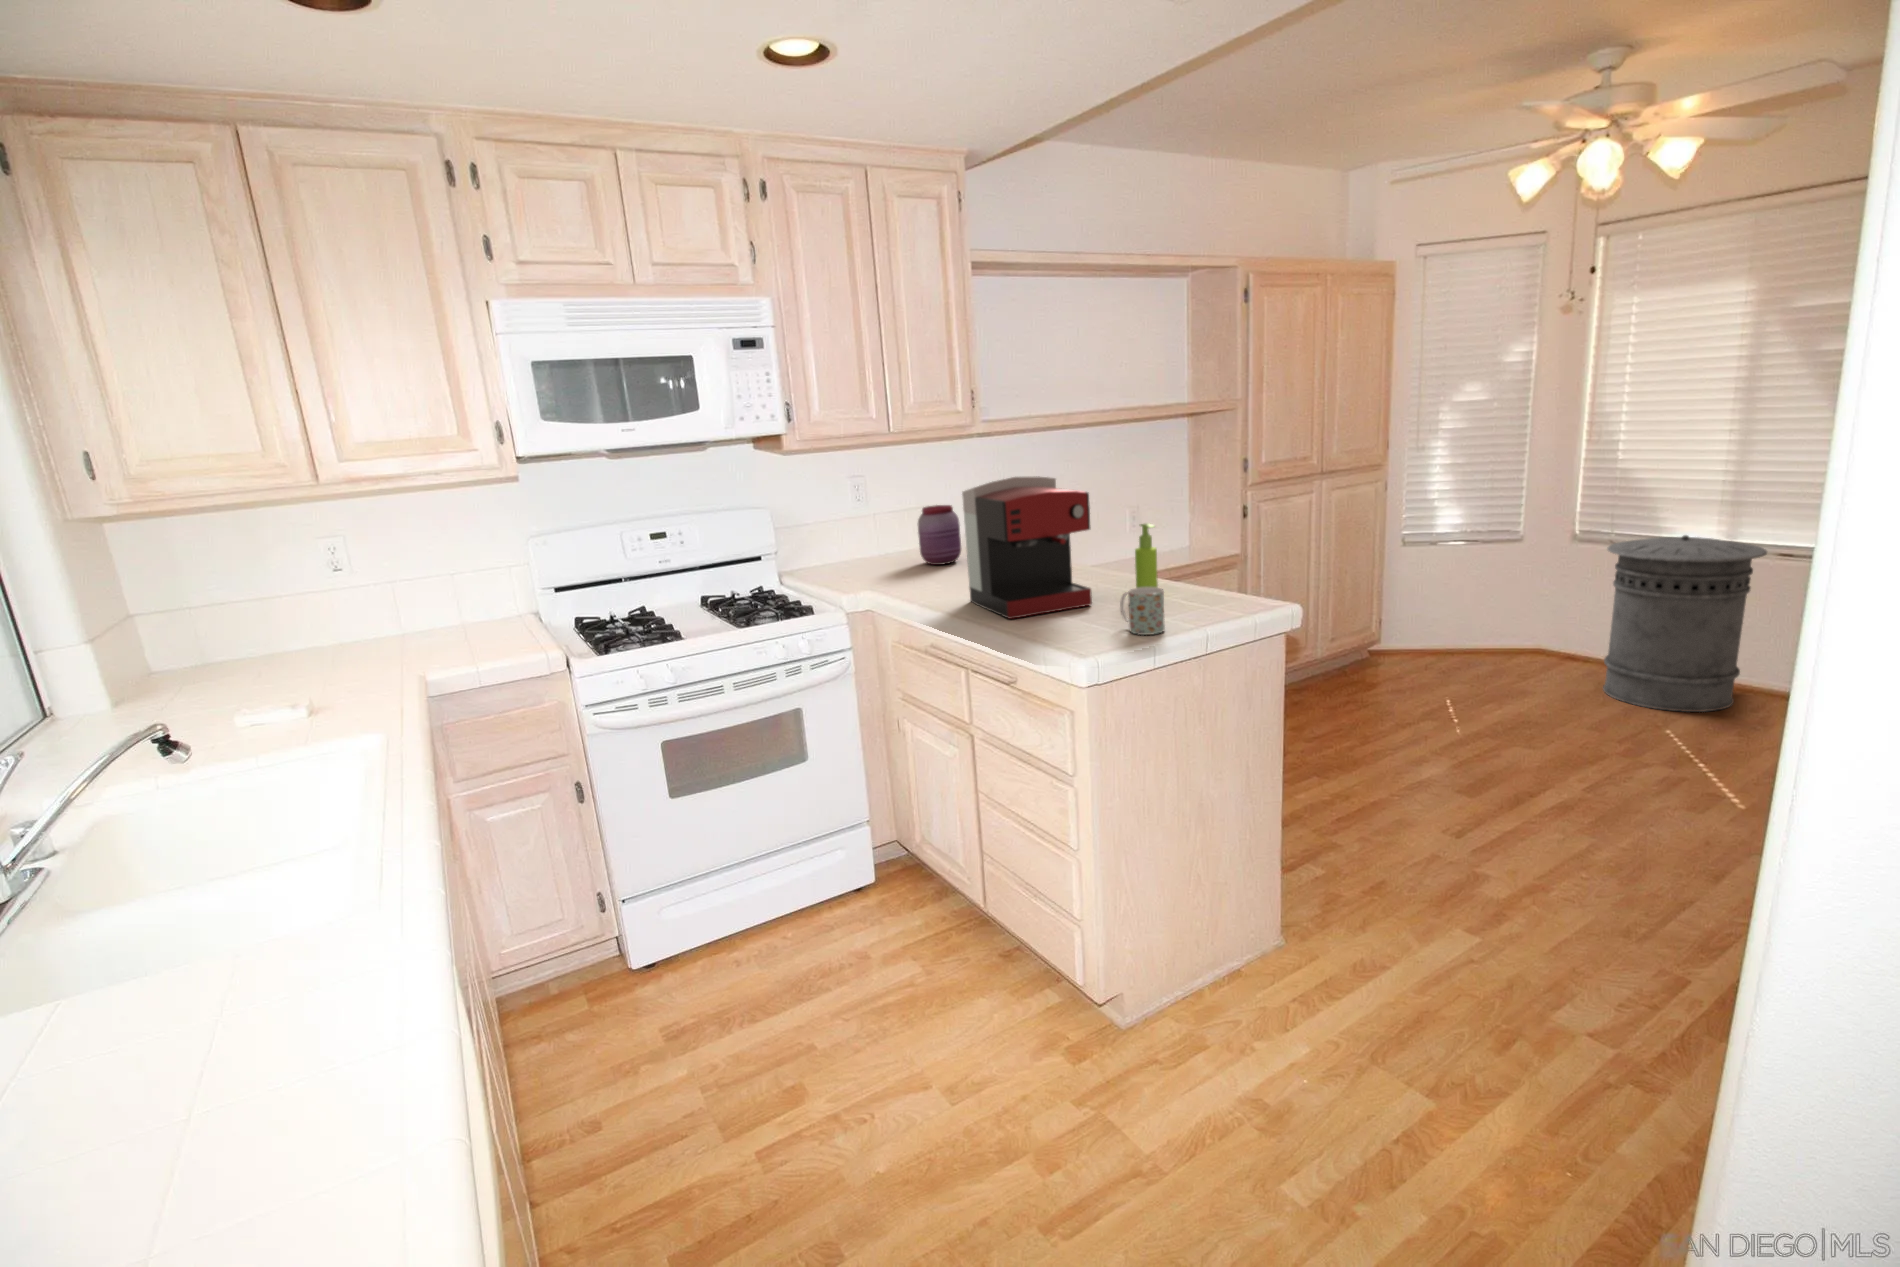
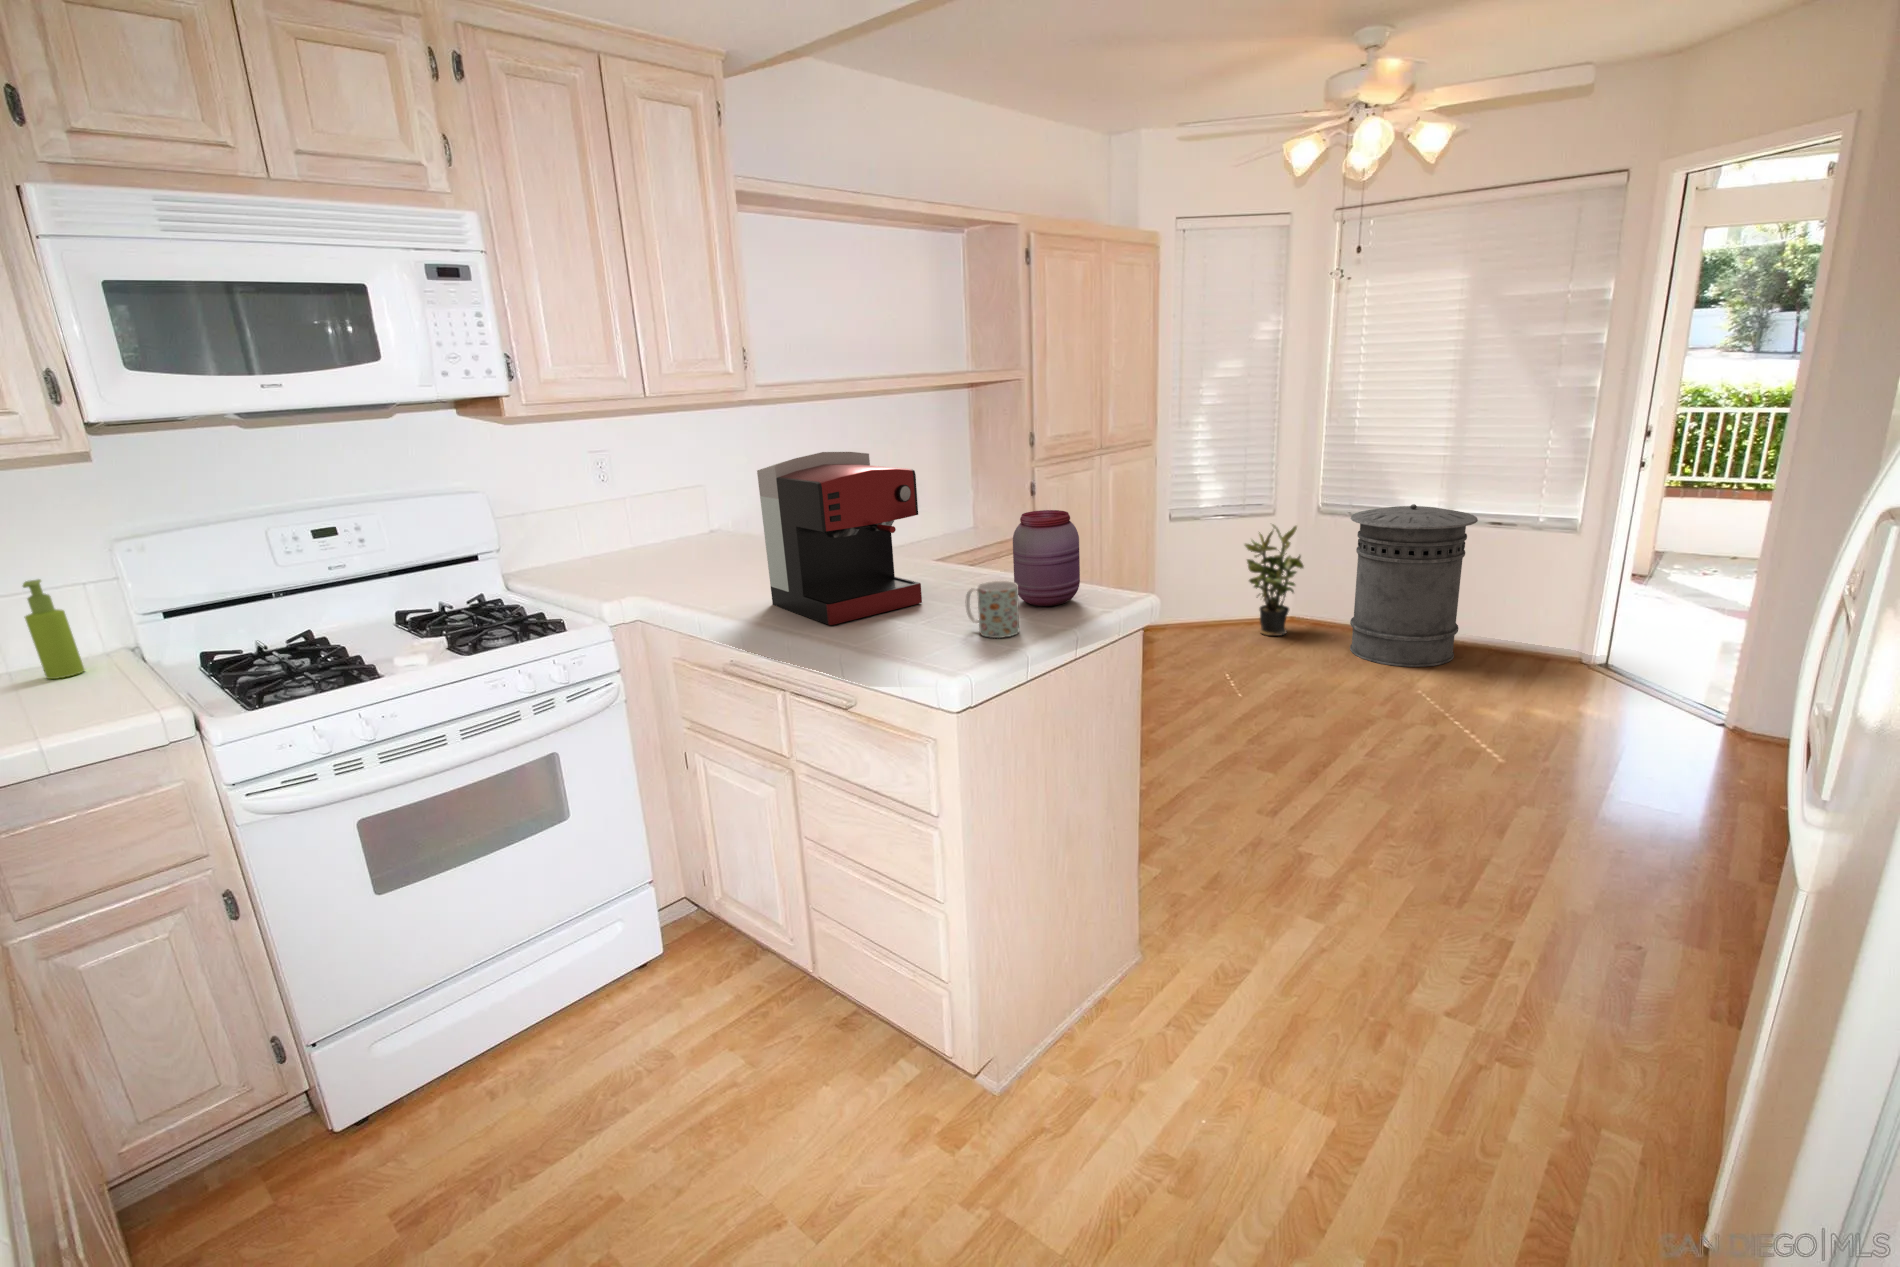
jar: present [918,505,961,565] -> present [1013,510,1080,606]
soap dispenser: present [1135,523,1158,588] -> present [23,579,84,679]
potted plant: none [1484,552,1554,670] -> present [1245,525,1304,636]

